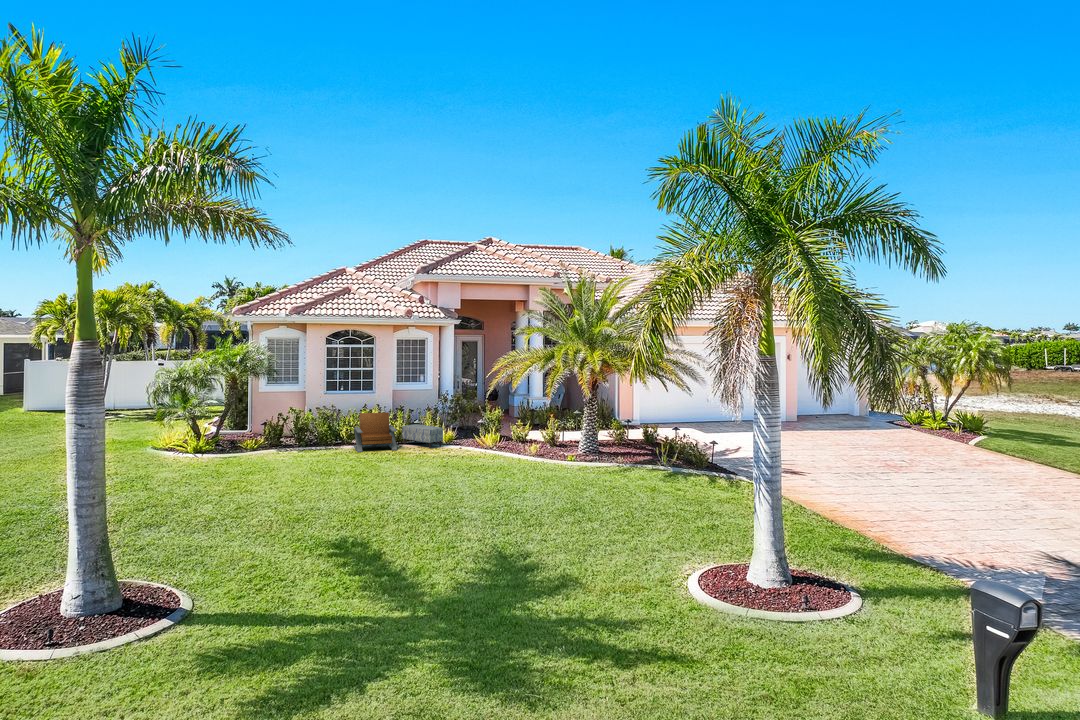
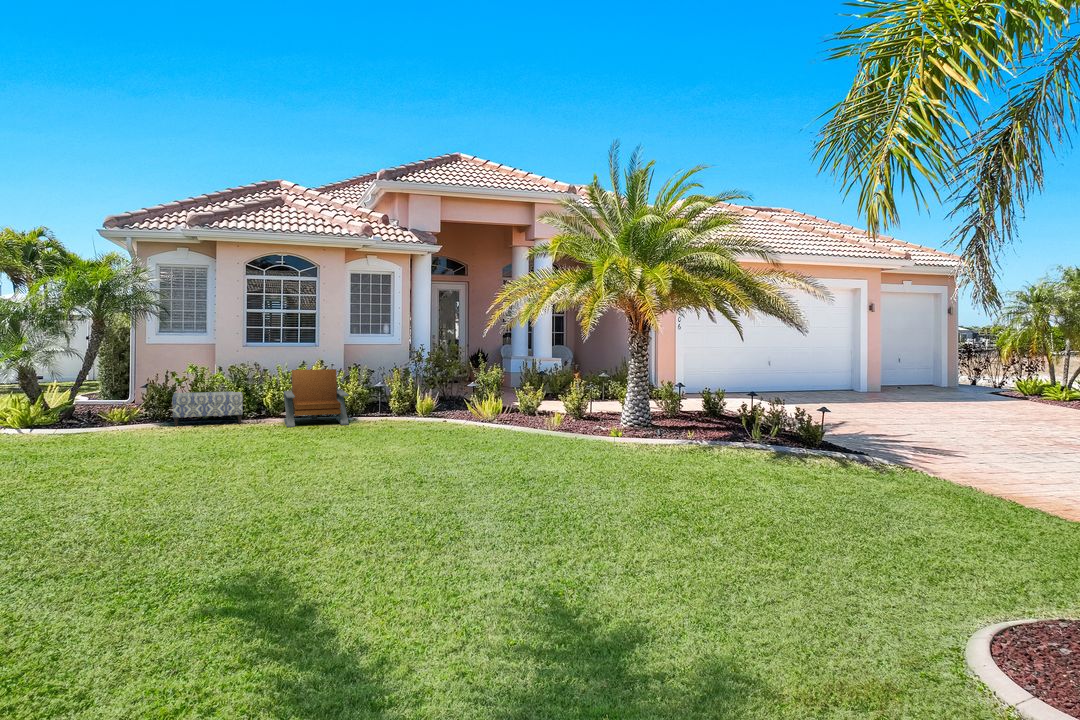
bench: present [402,424,443,448] -> present [172,391,243,427]

